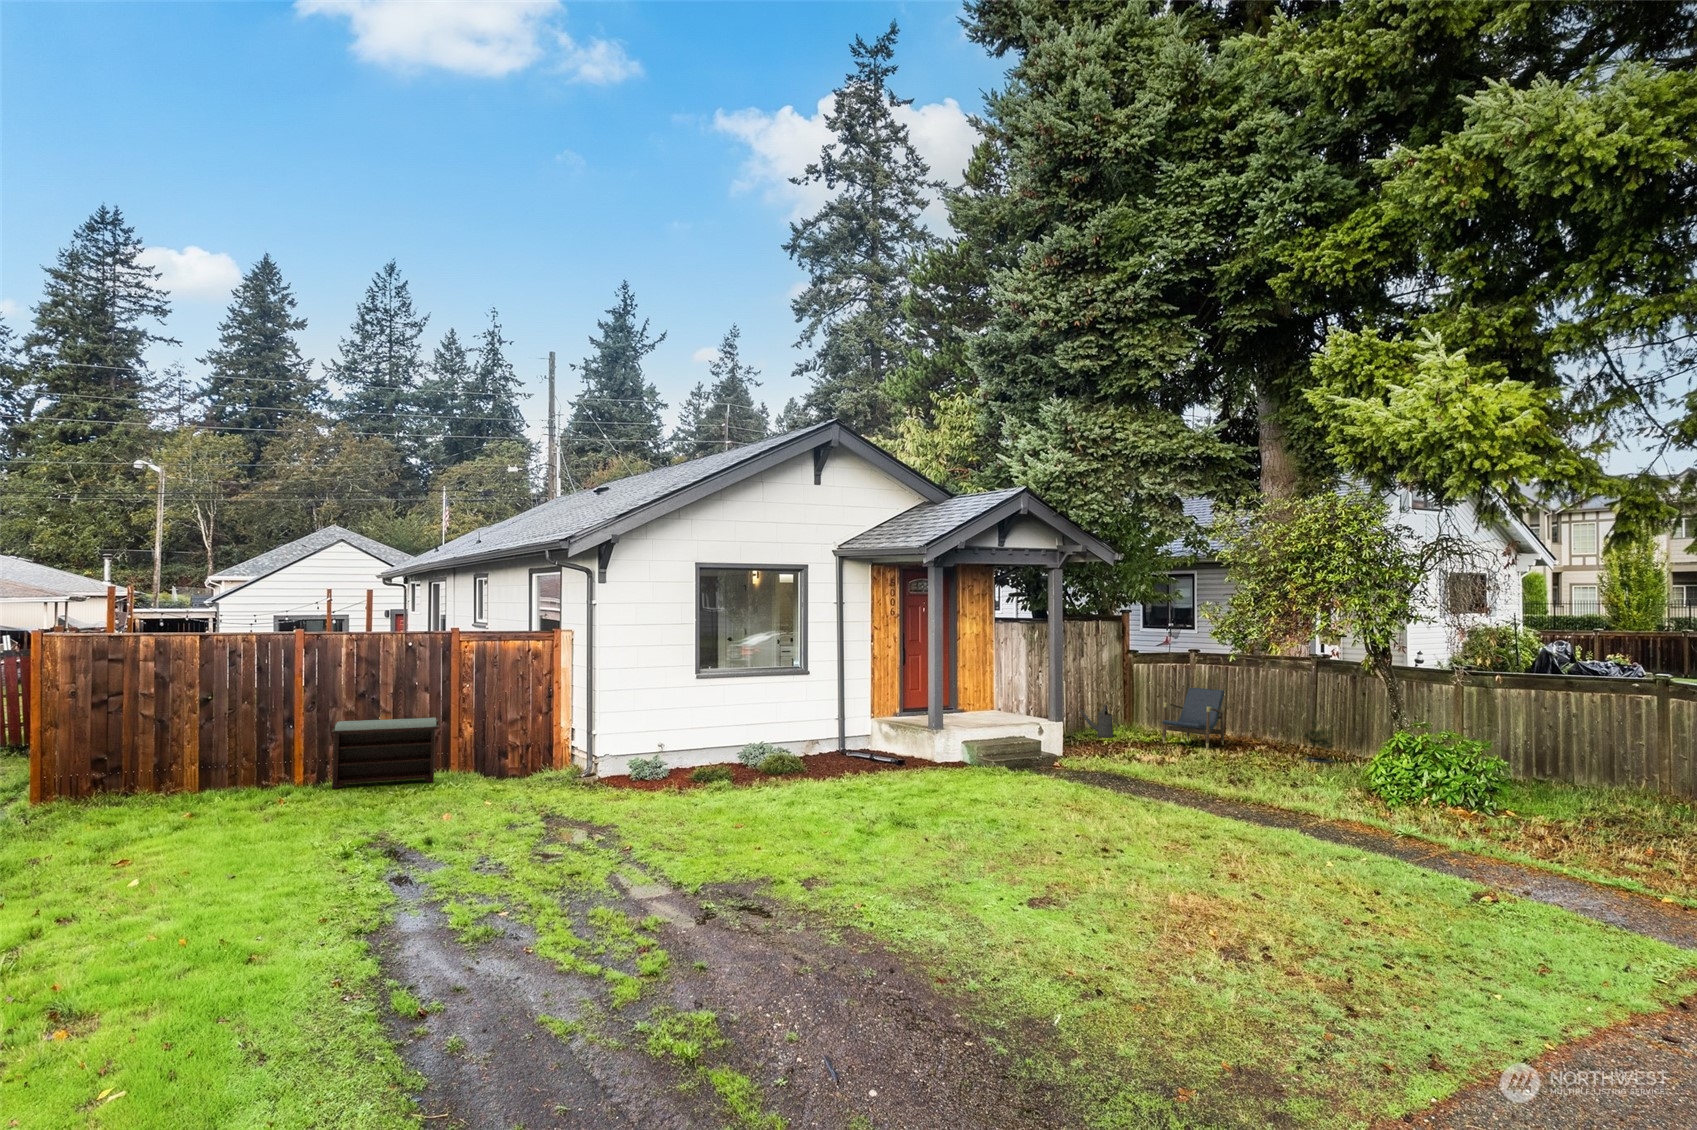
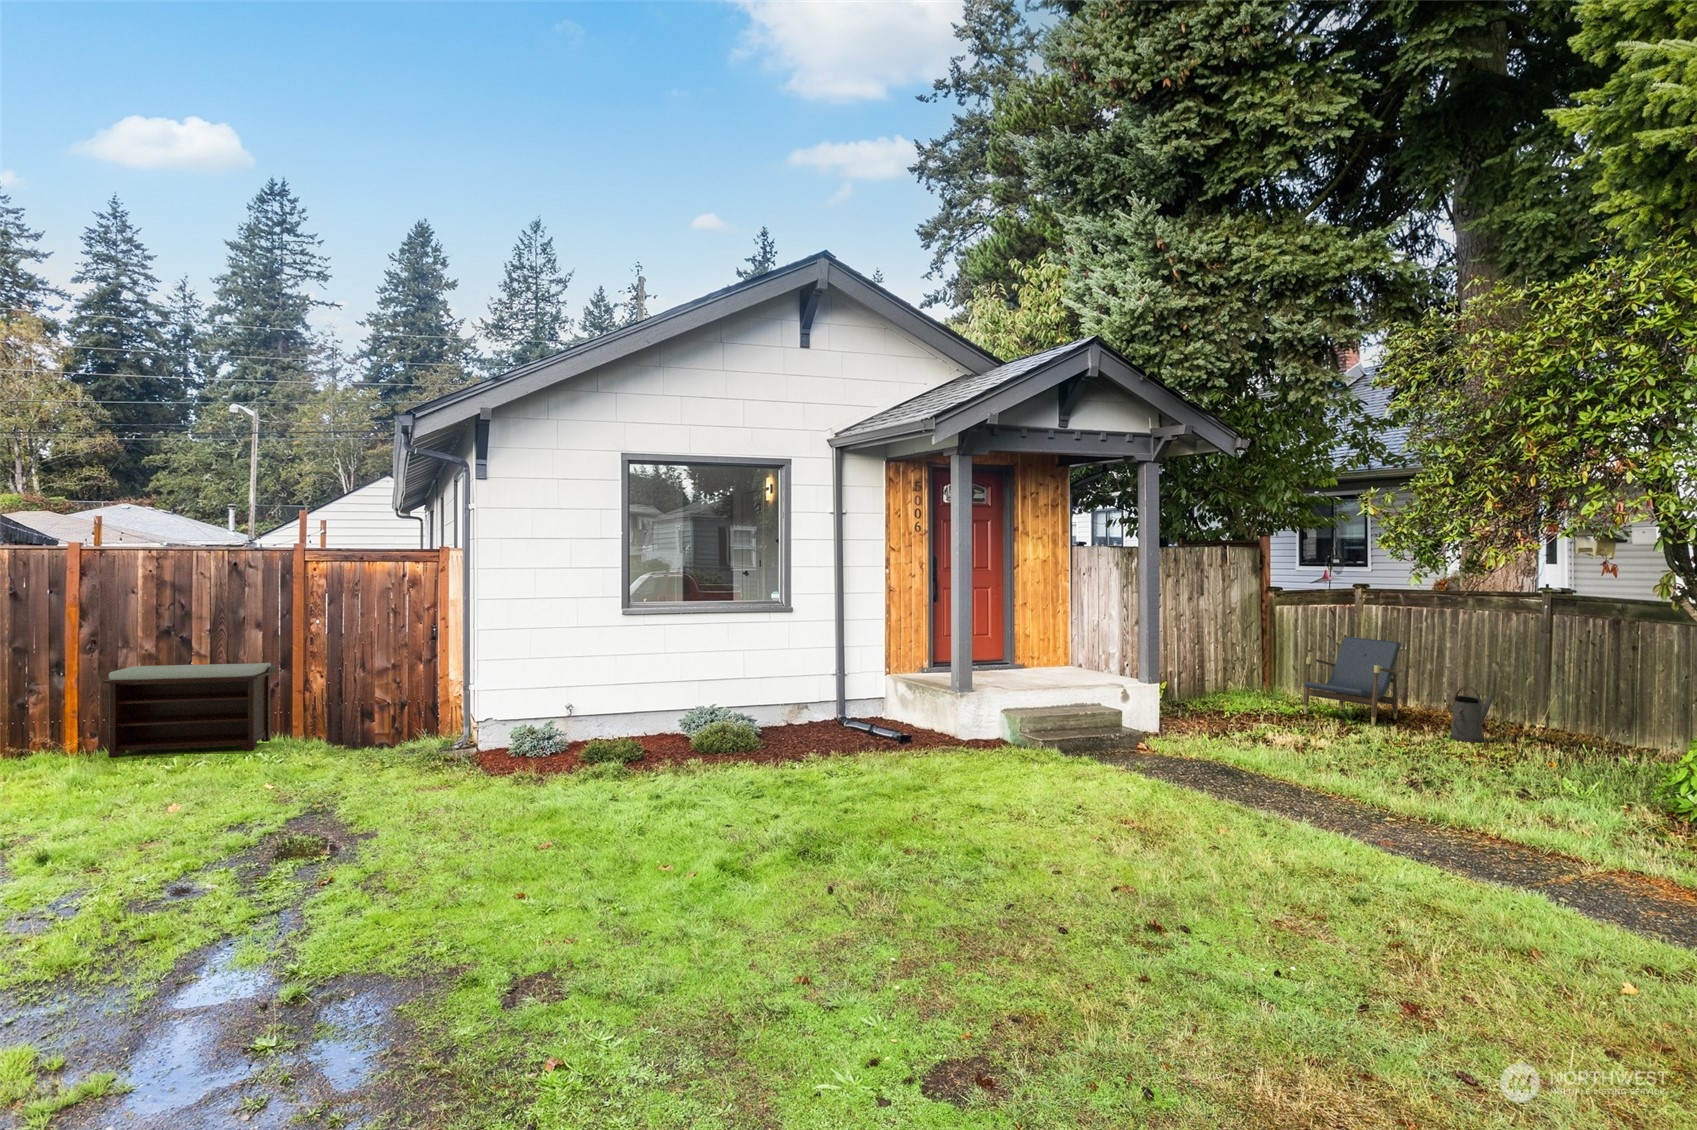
watering can: present [1079,705,1119,738] -> present [1450,687,1495,742]
potted tree: present [1304,721,1333,763] -> none [1535,683,1594,758]

